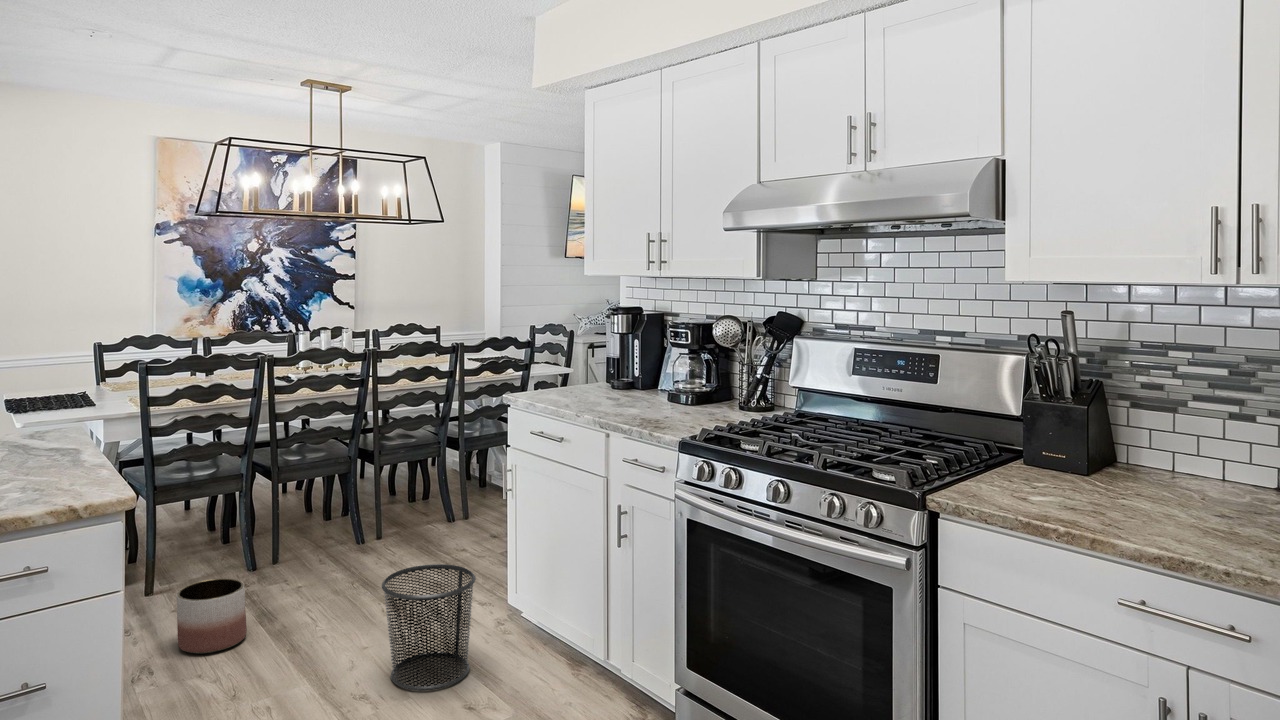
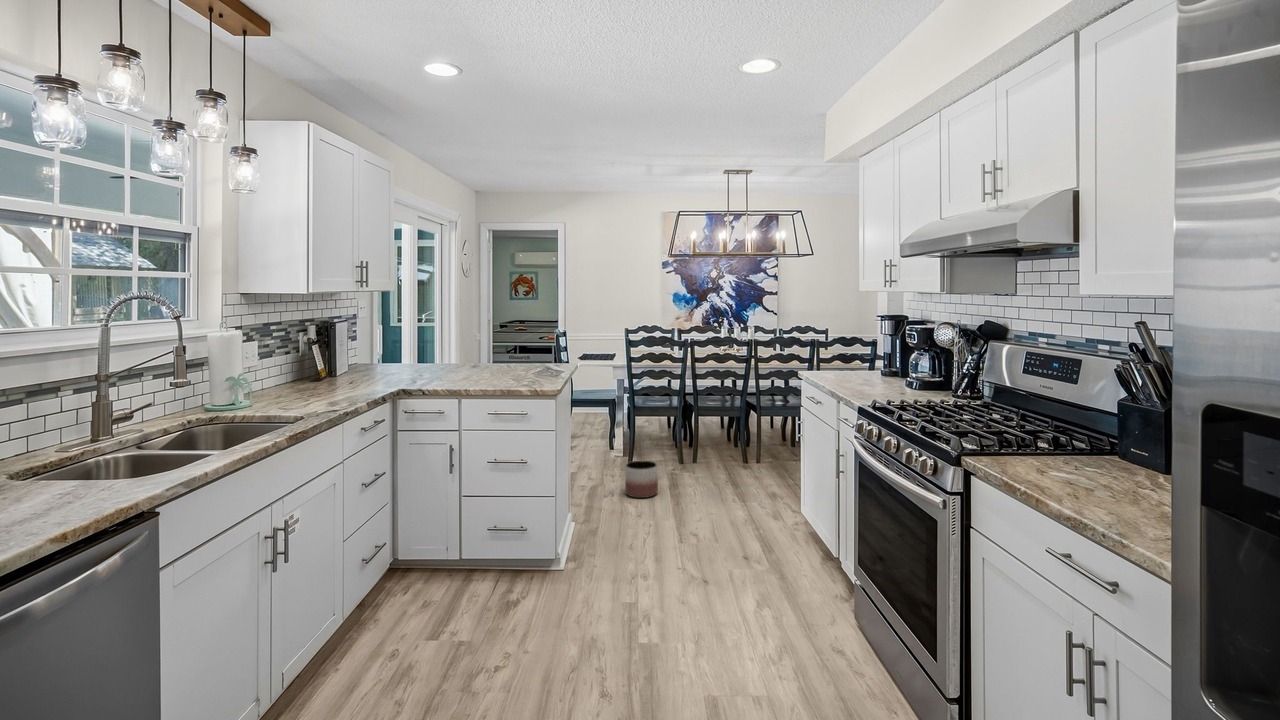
waste bin: present [382,564,476,691] -> none [707,469,762,542]

